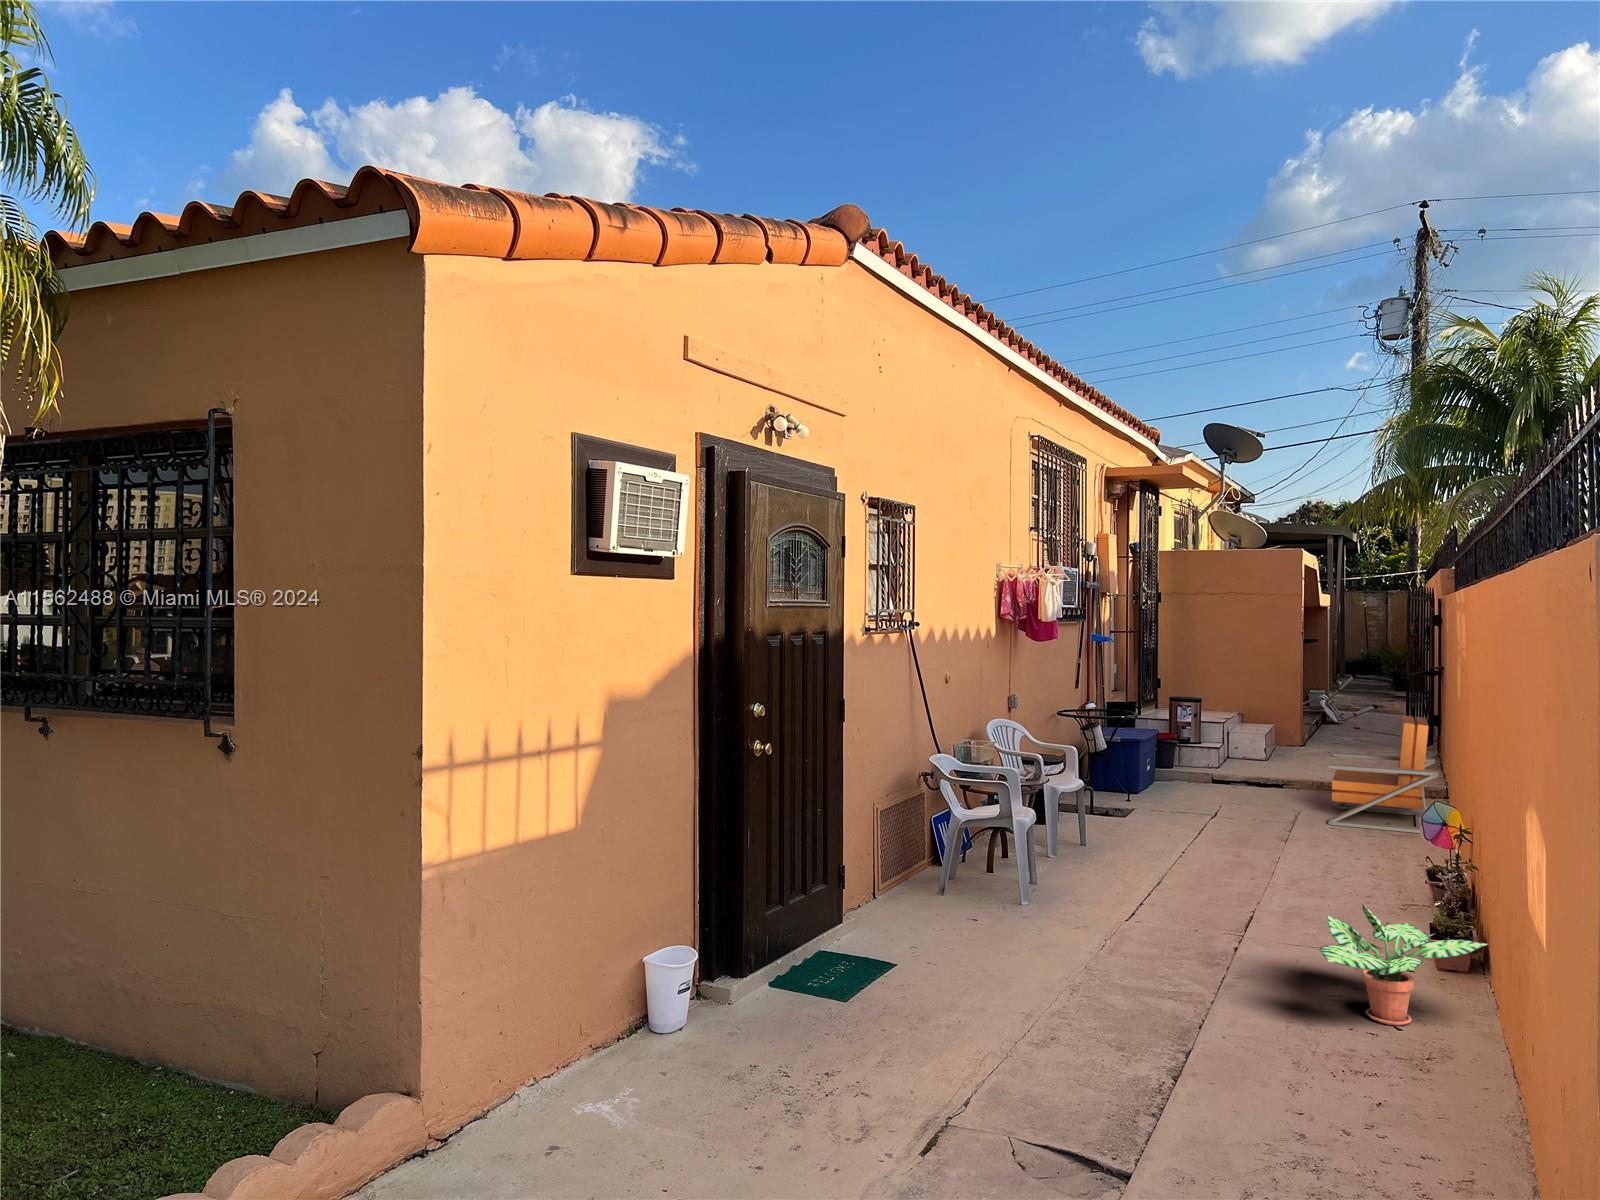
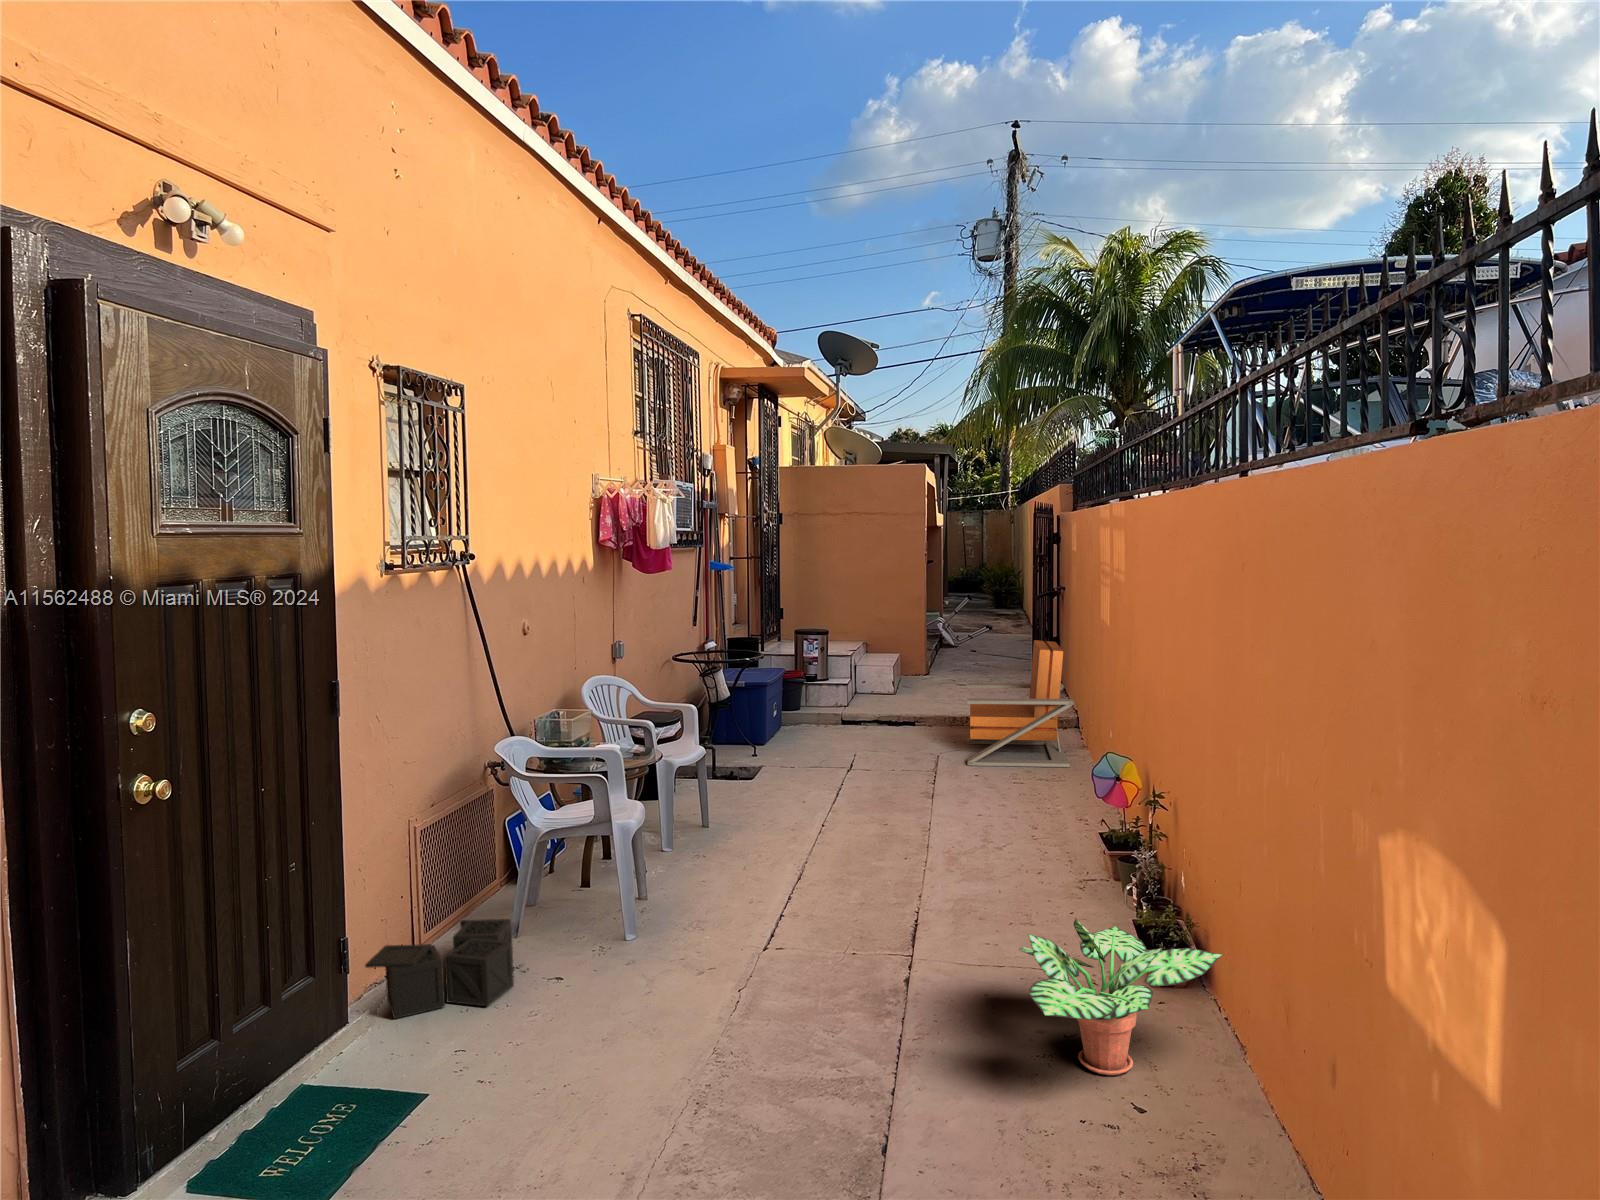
storage bin: none [850,874,952,928] -> present [365,919,529,1019]

